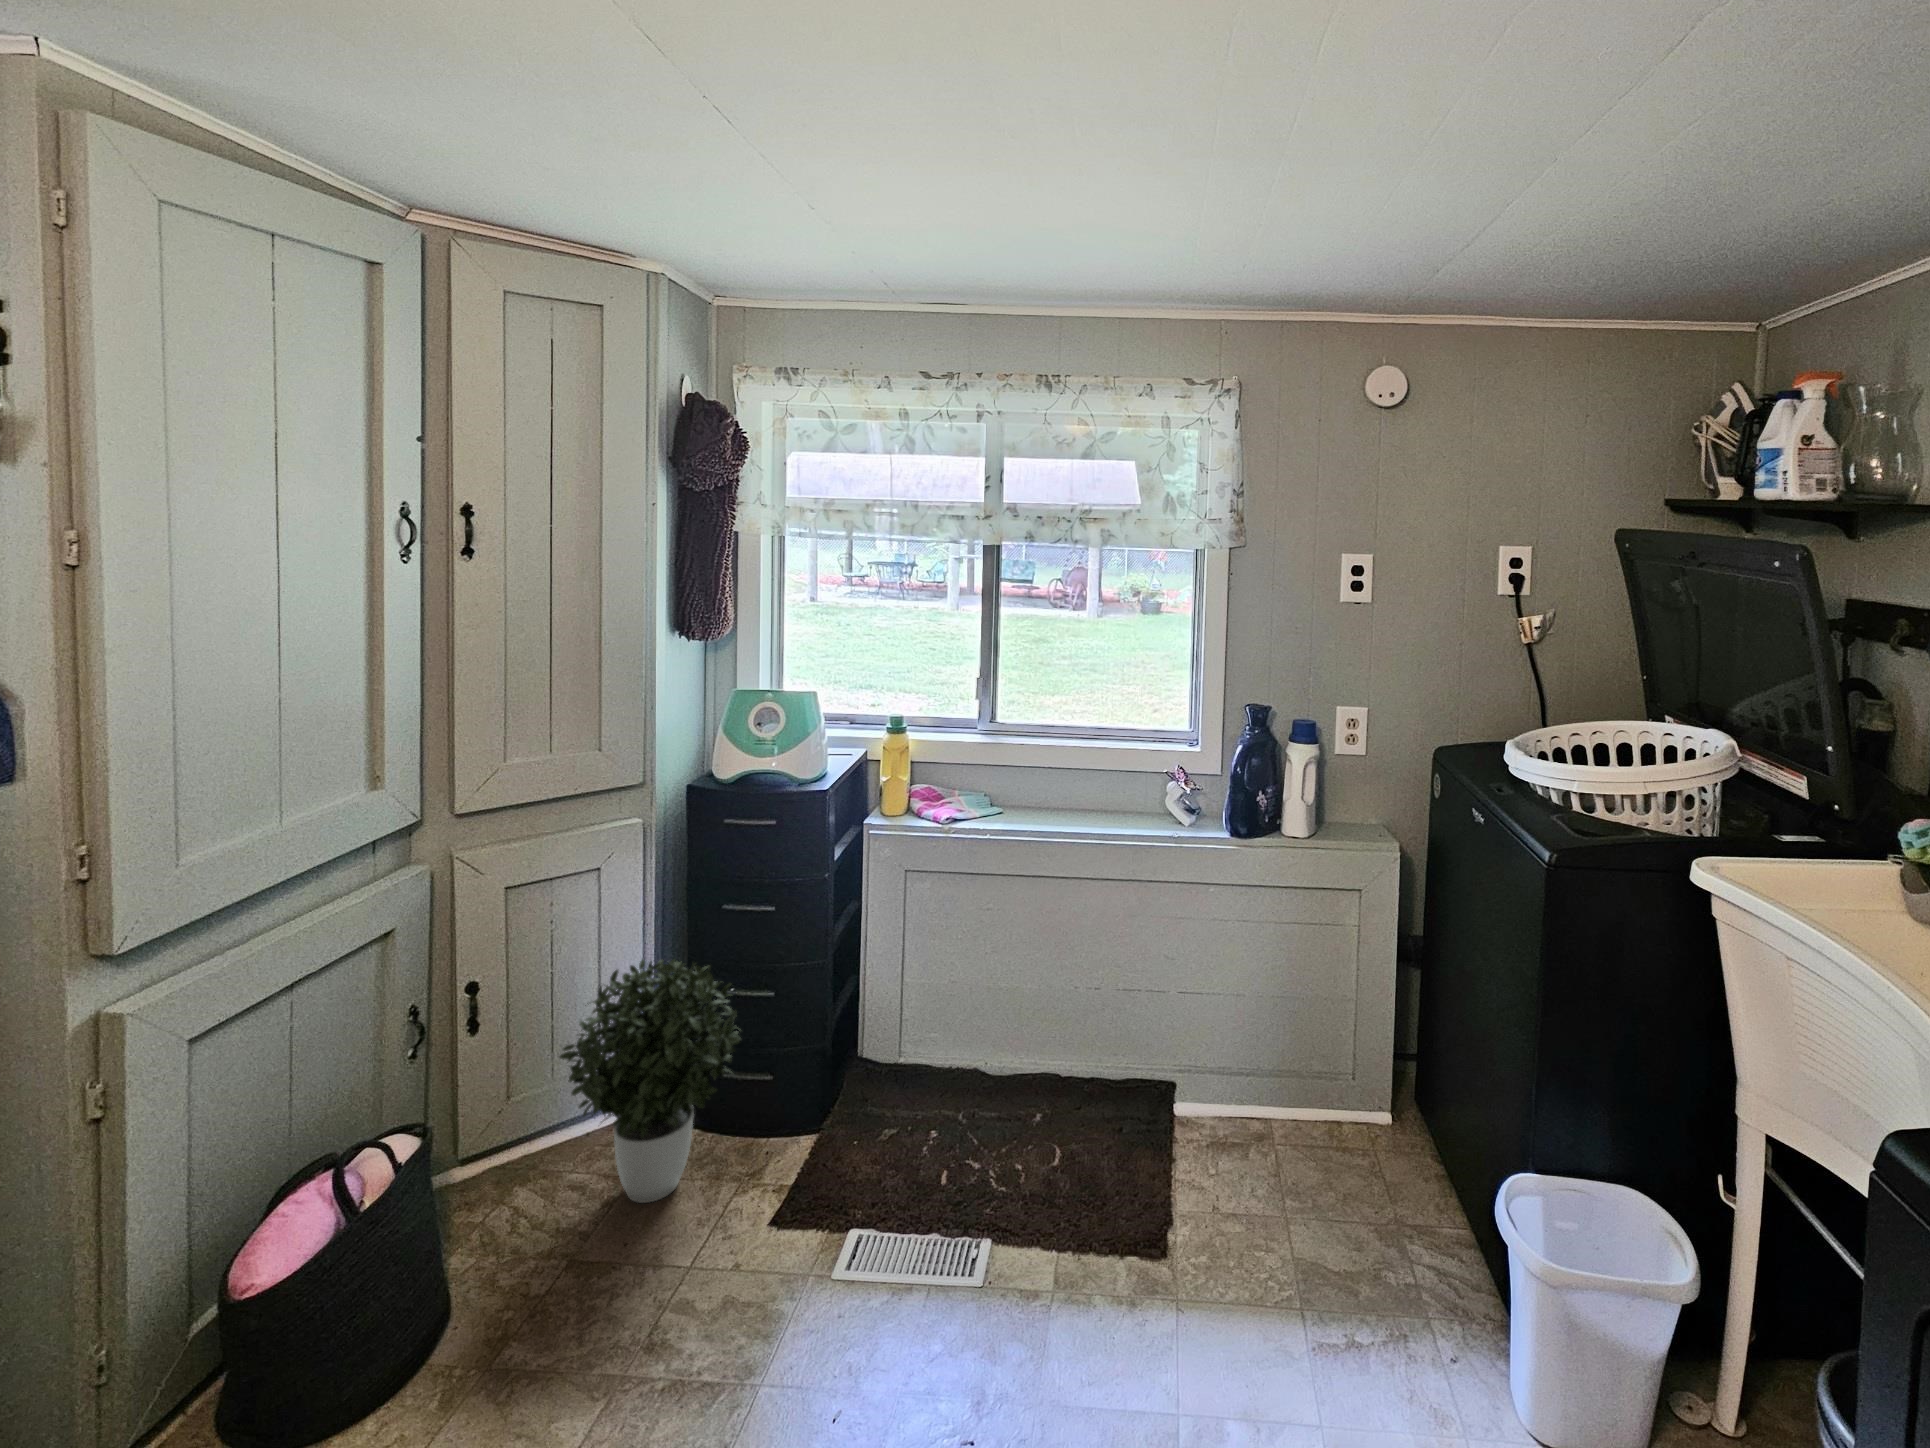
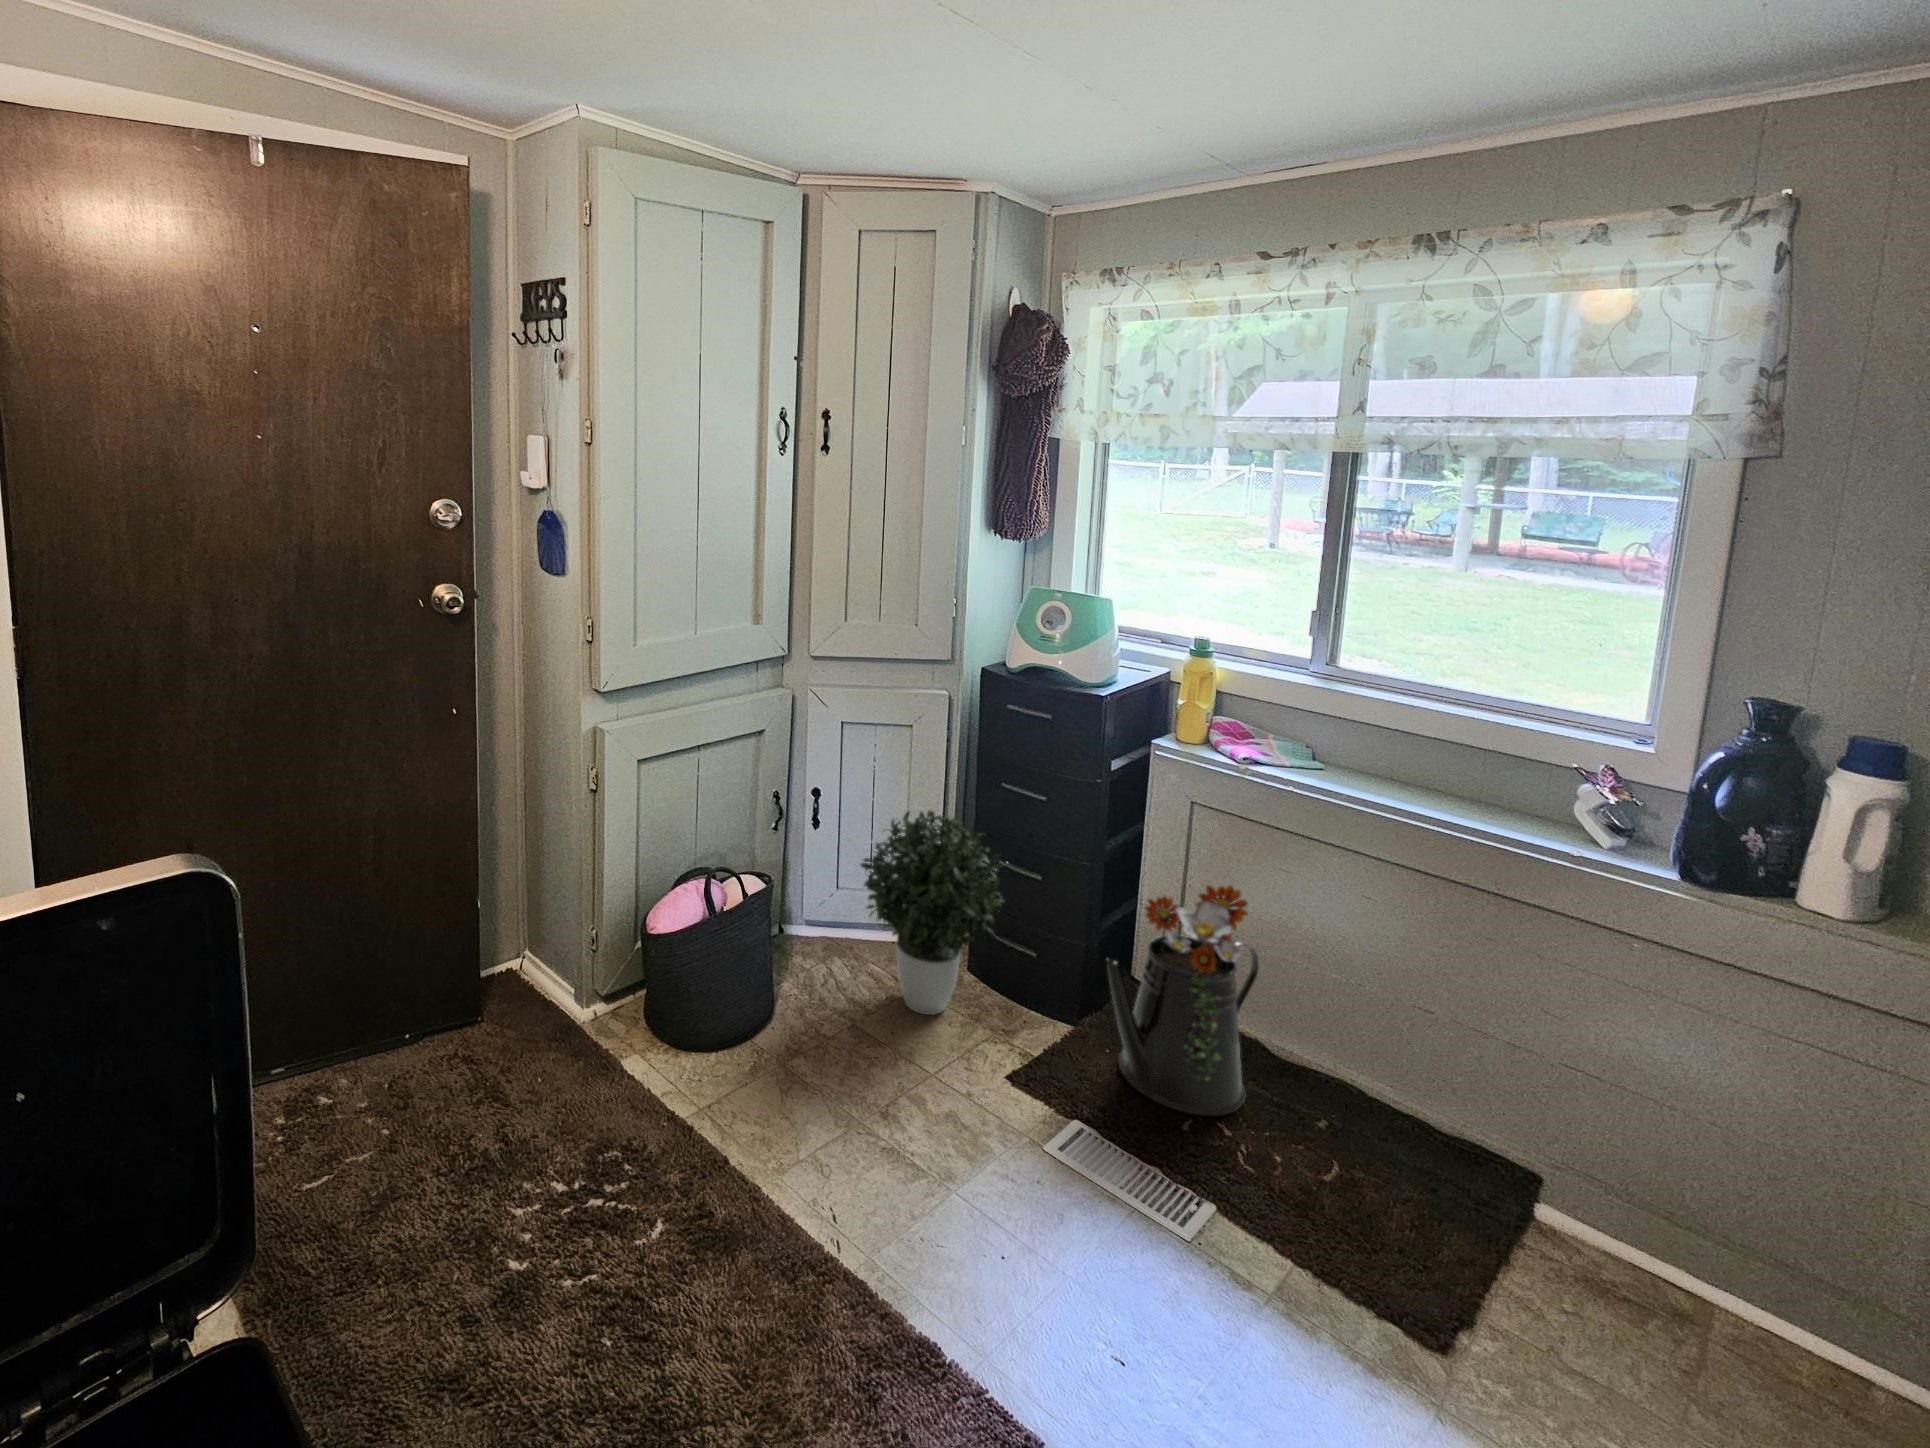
watering can: none [863,937,980,1171] -> present [1107,885,1259,1116]

